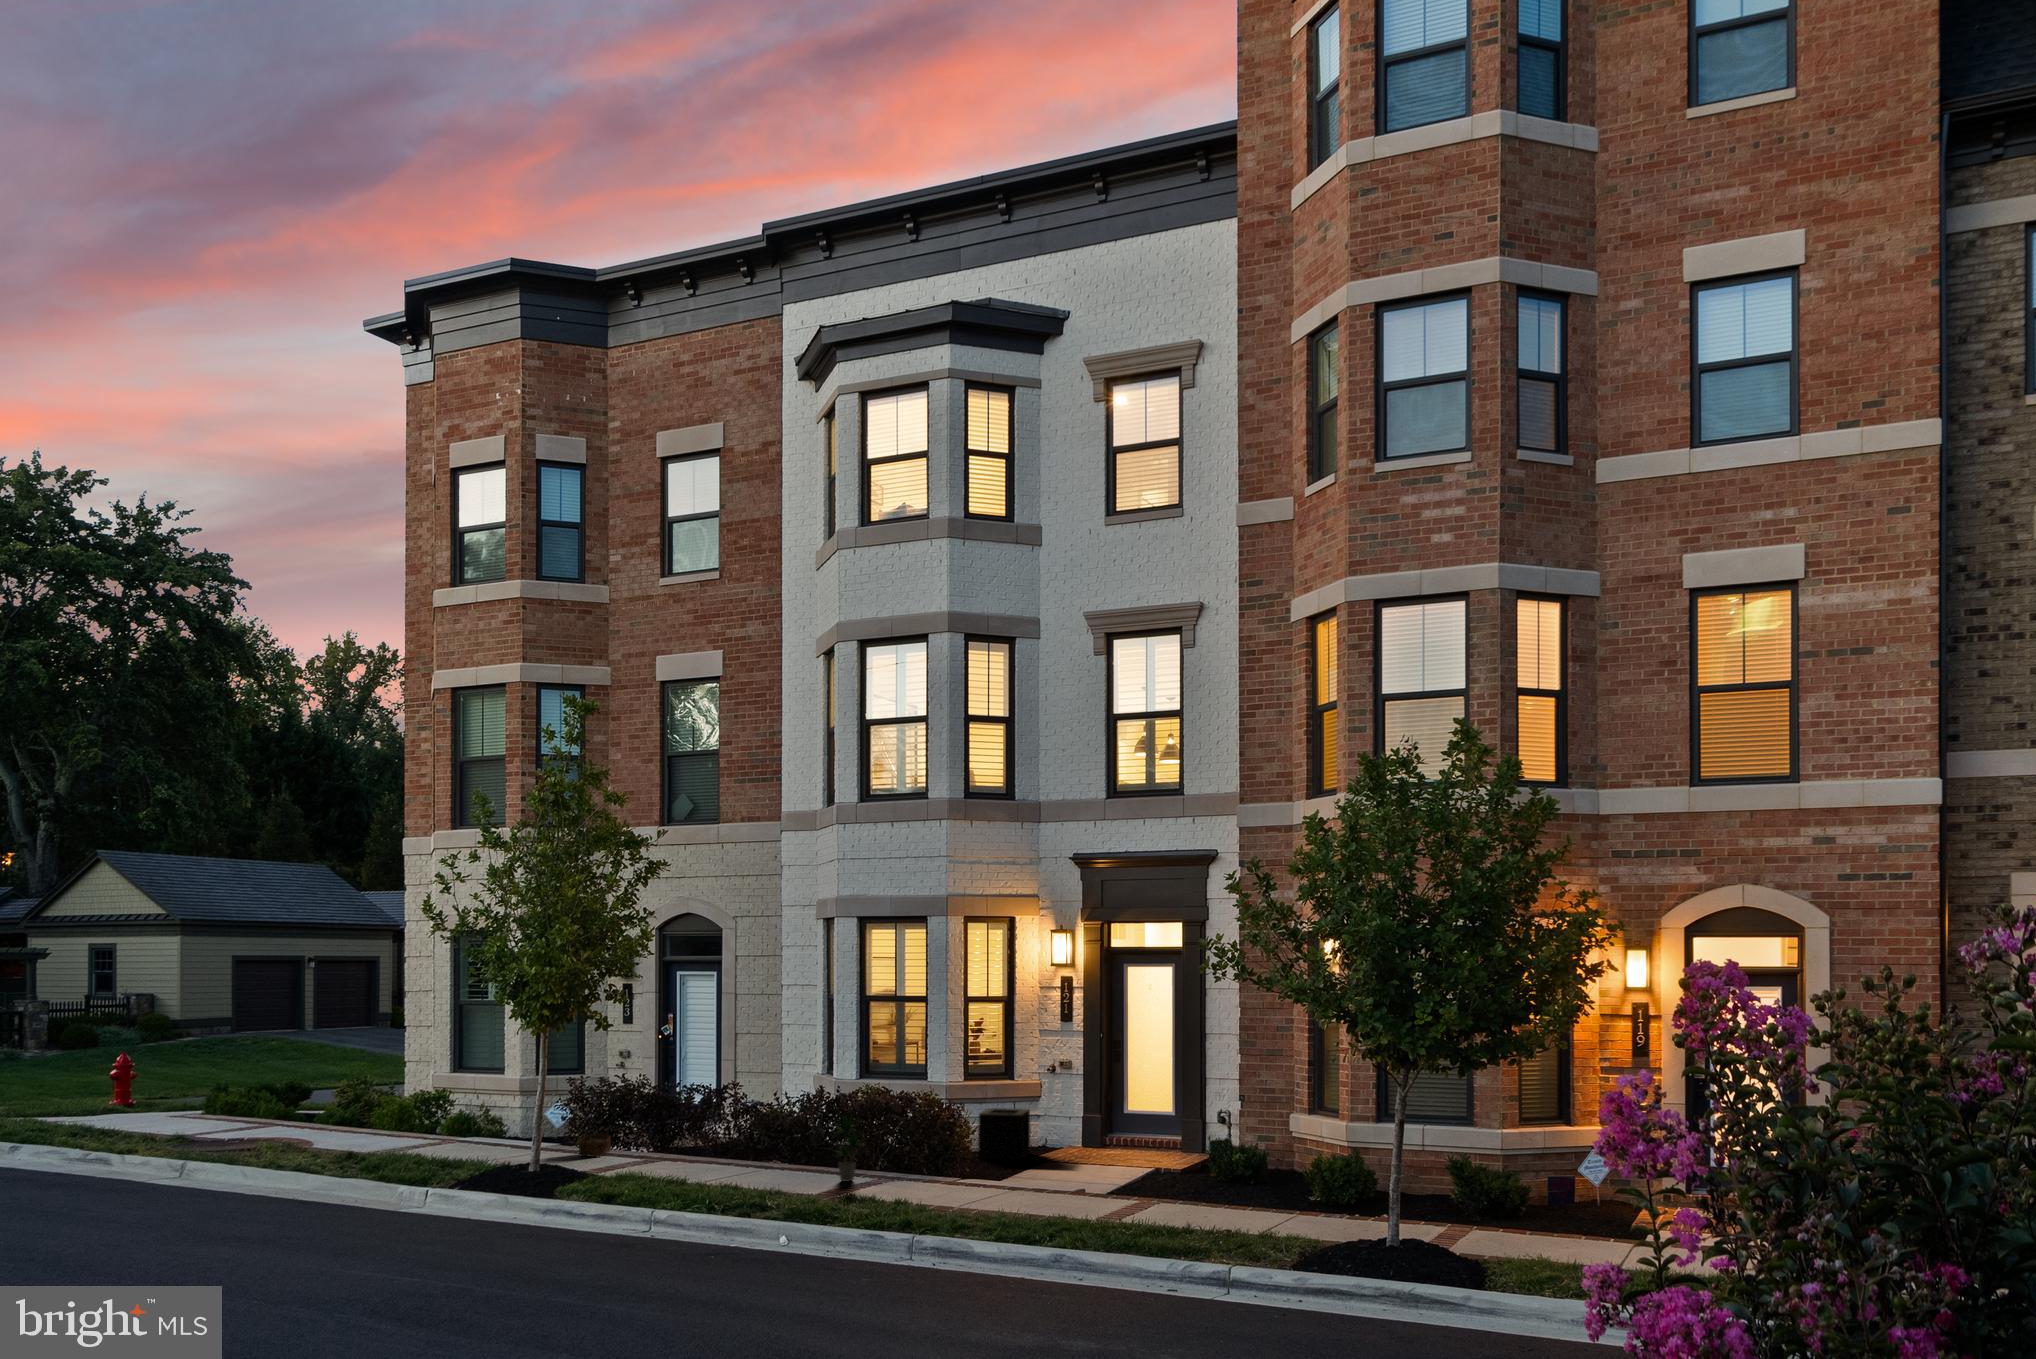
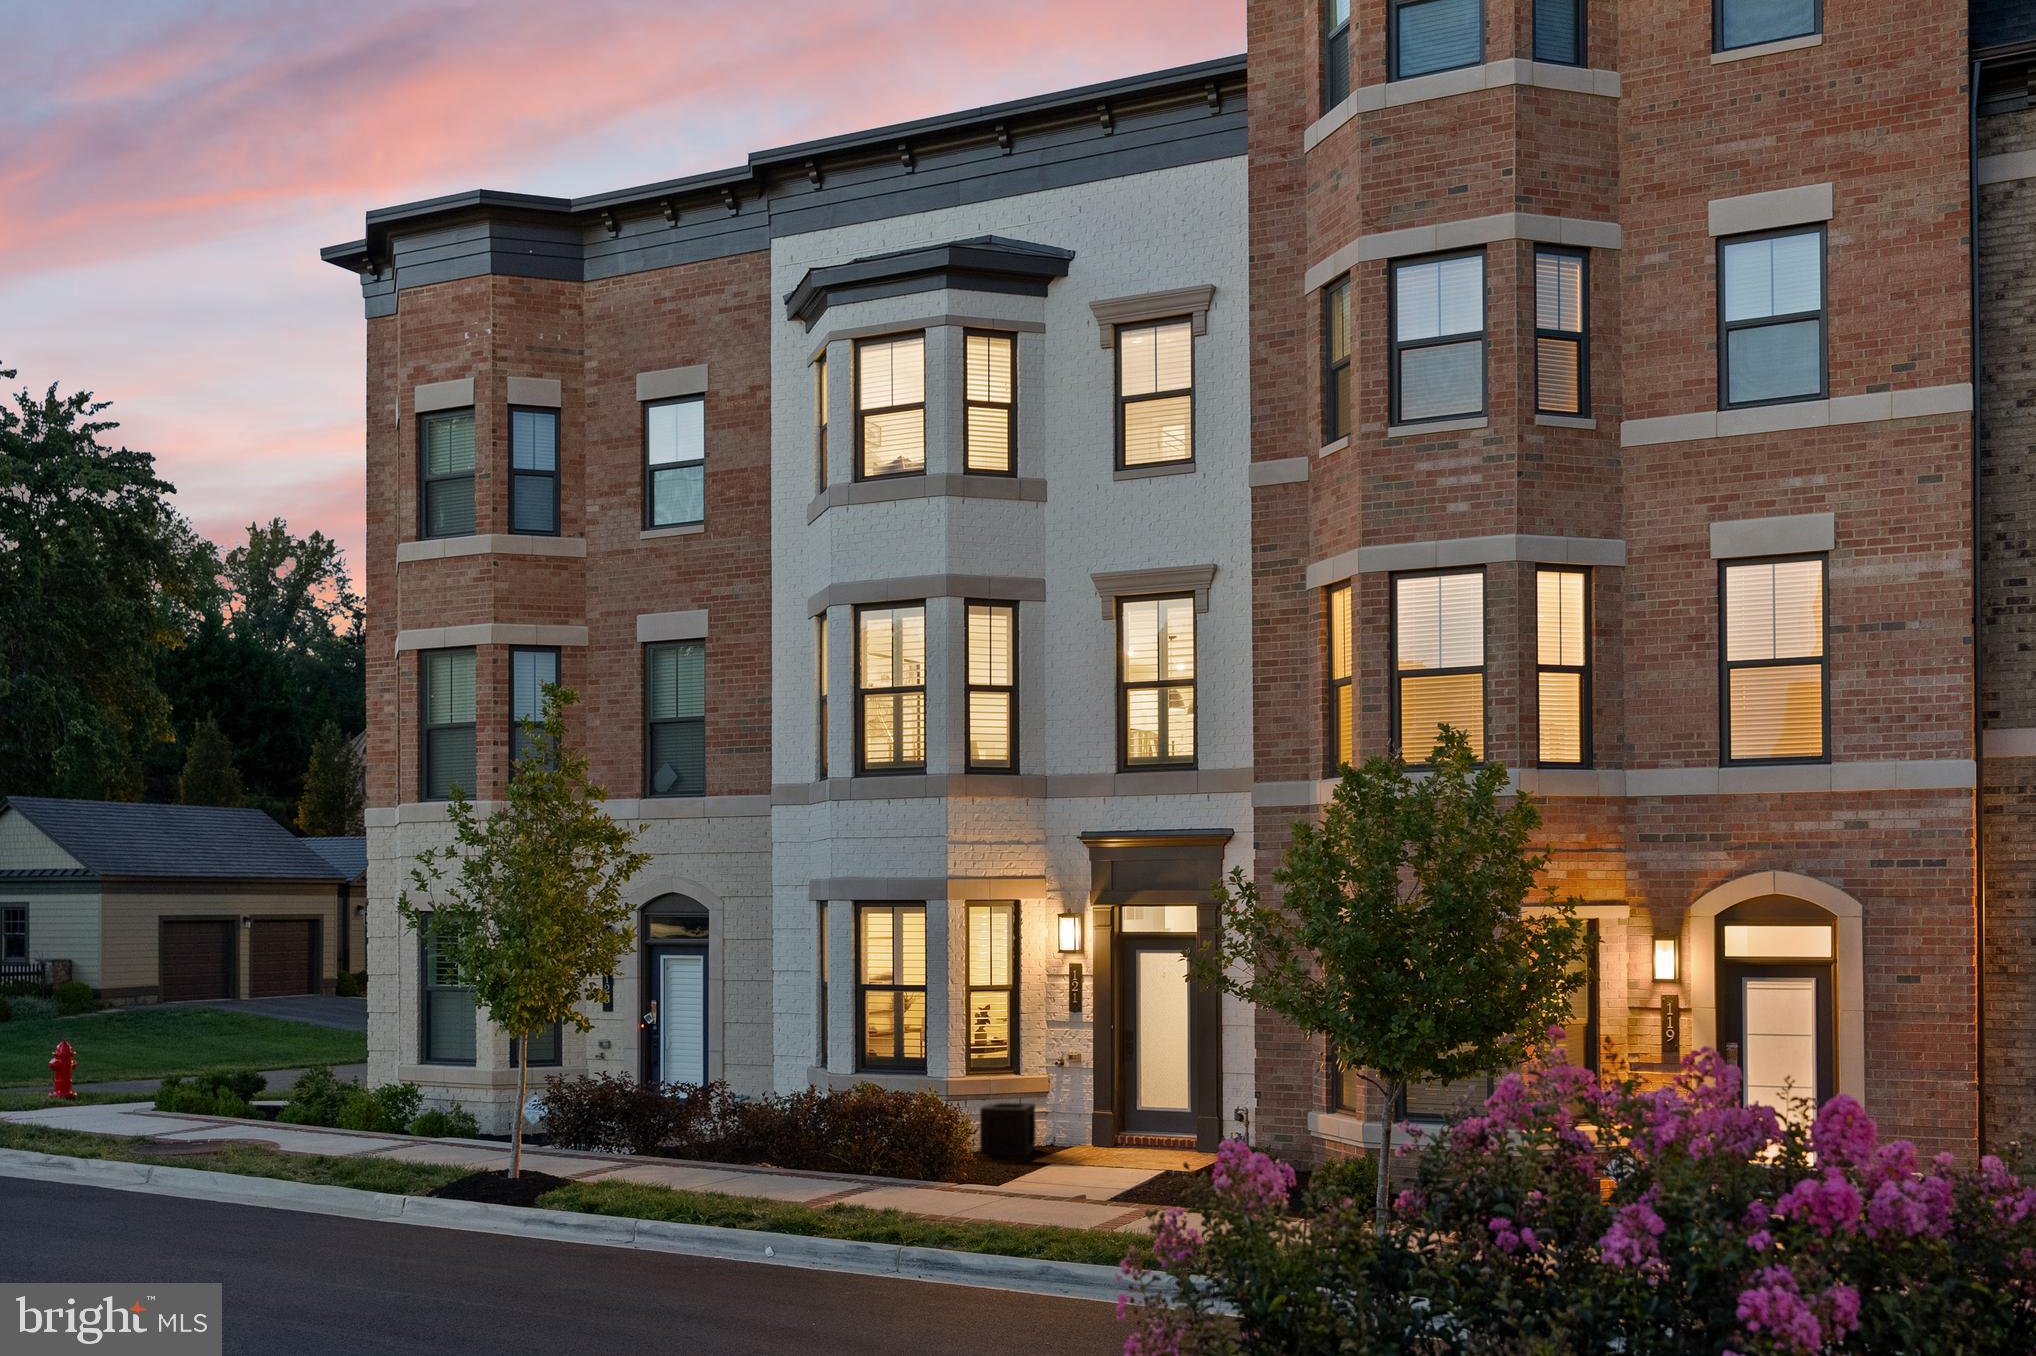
potted plant: present [836,1113,865,1182] -> none [819,1104,865,1177]
woven basket: present [578,1129,611,1157] -> none [563,1123,597,1153]

